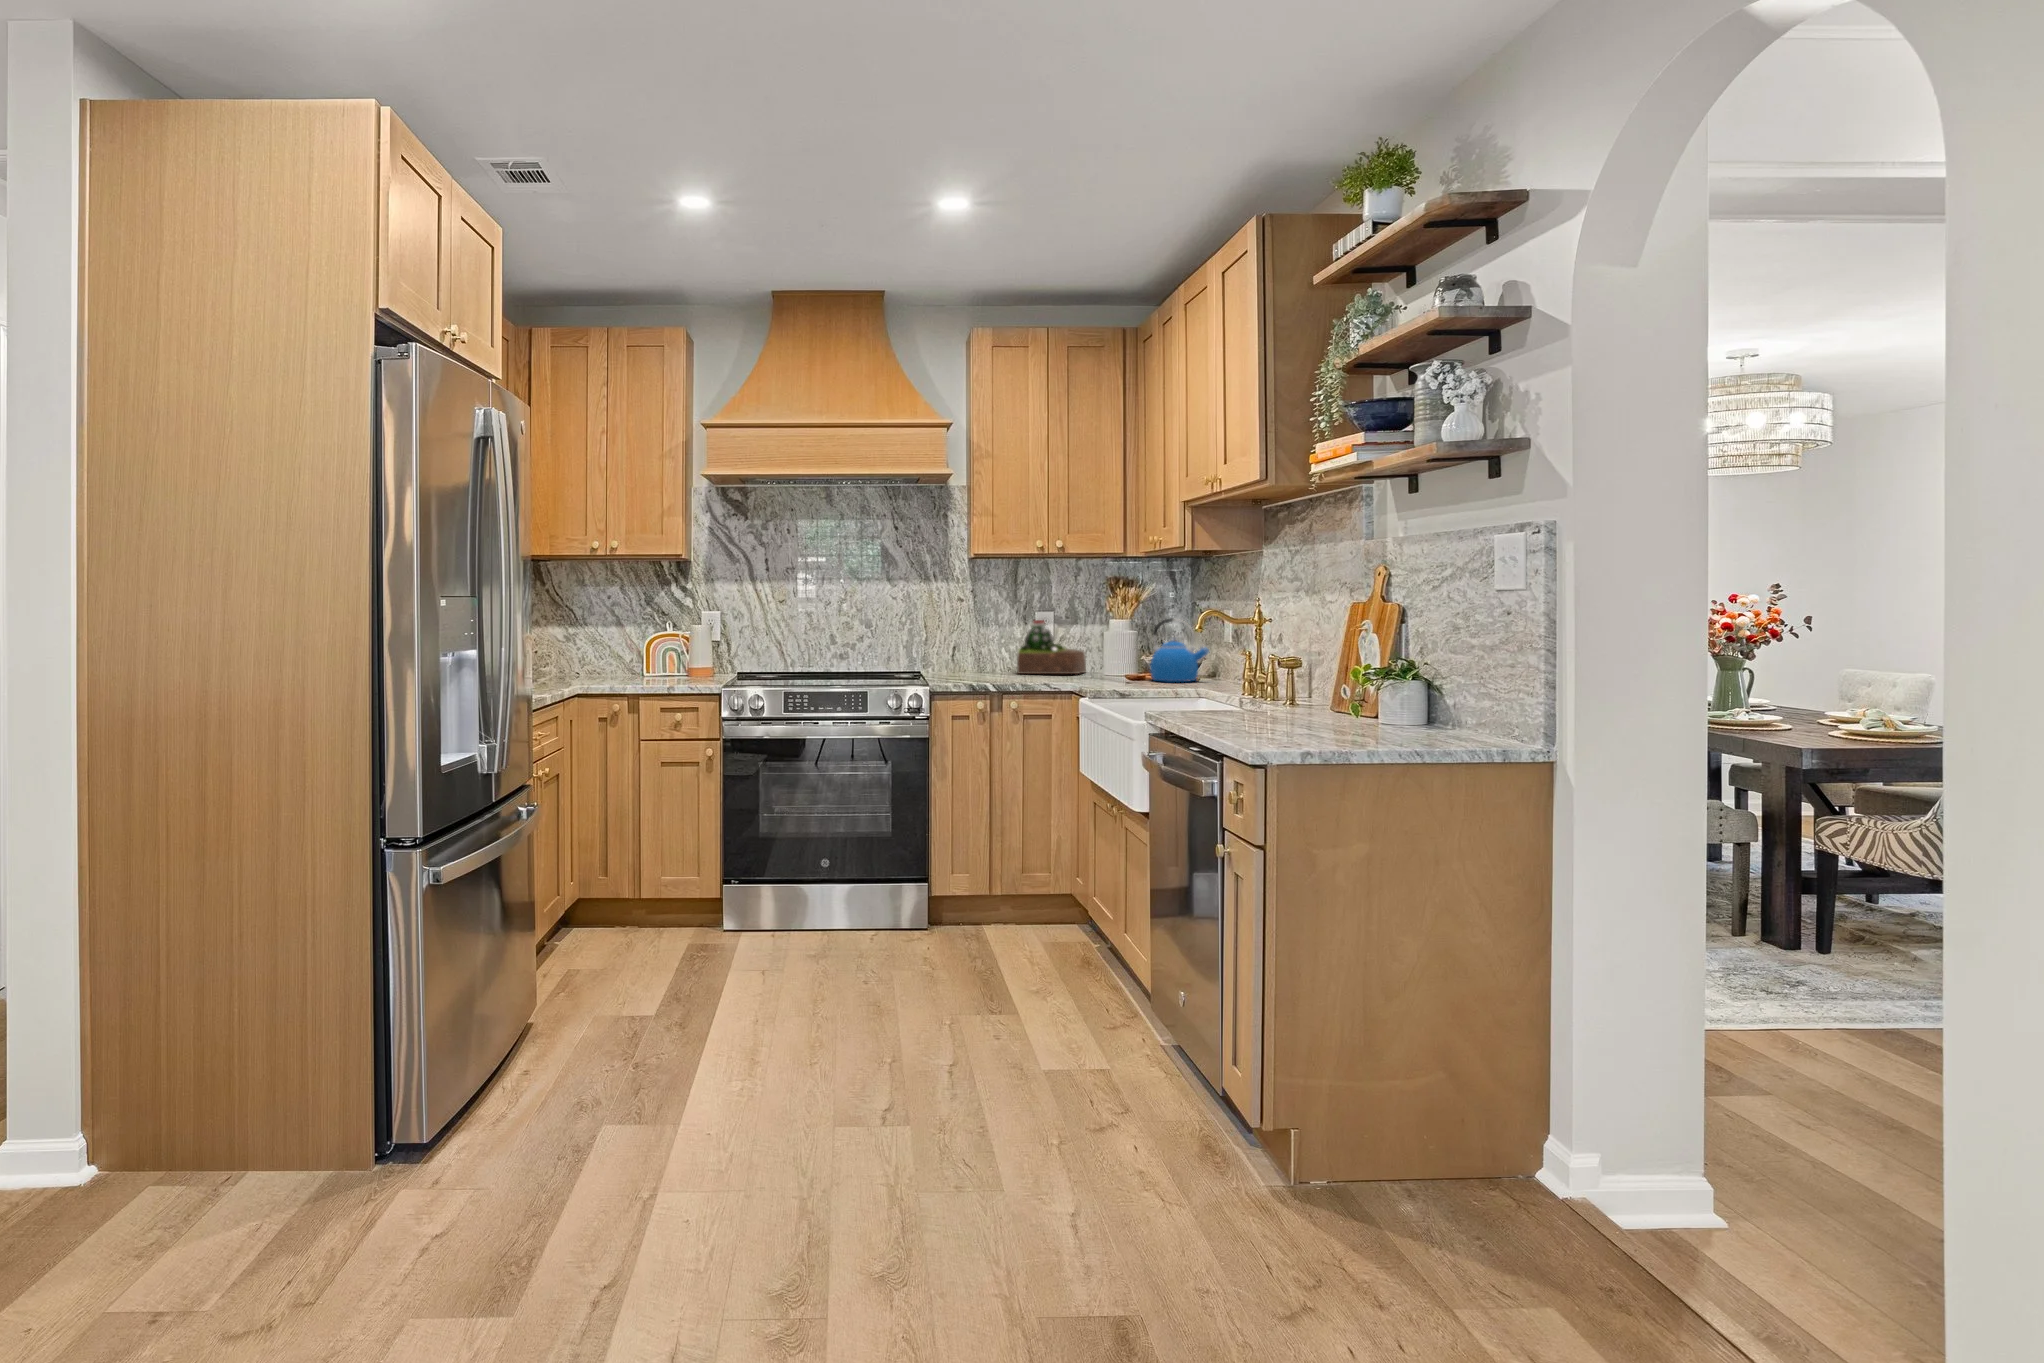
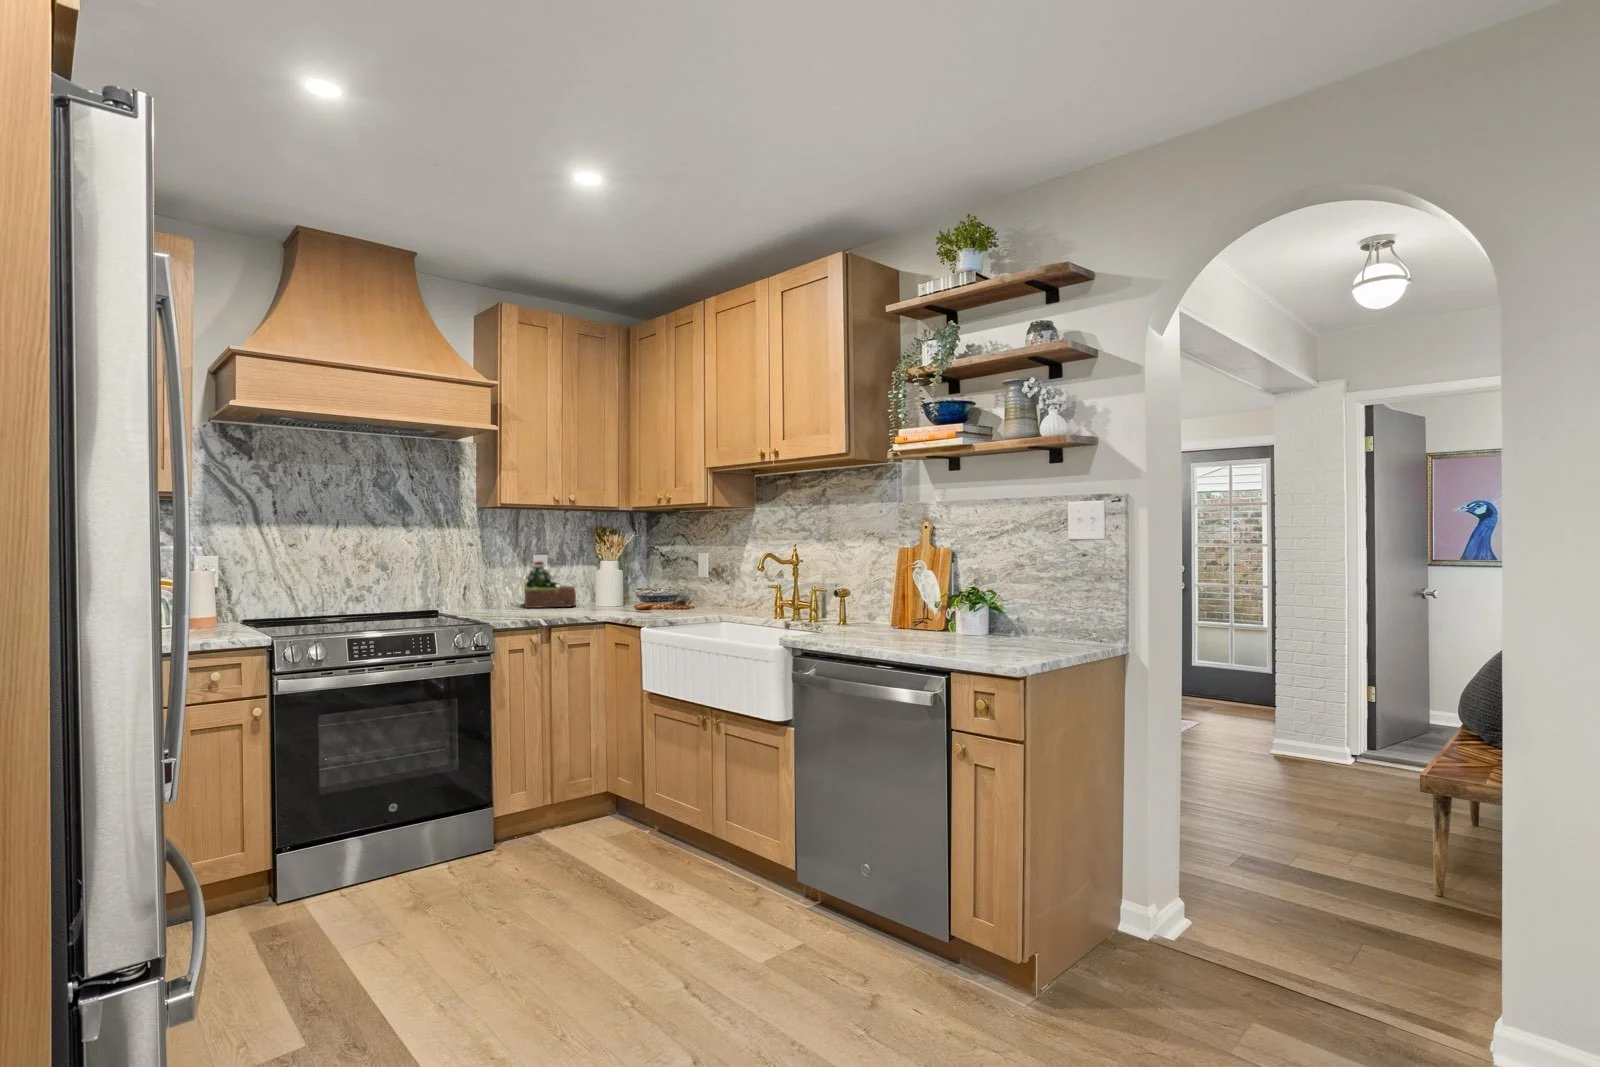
kettle: present [1150,618,1209,682] -> none [642,559,687,609]

